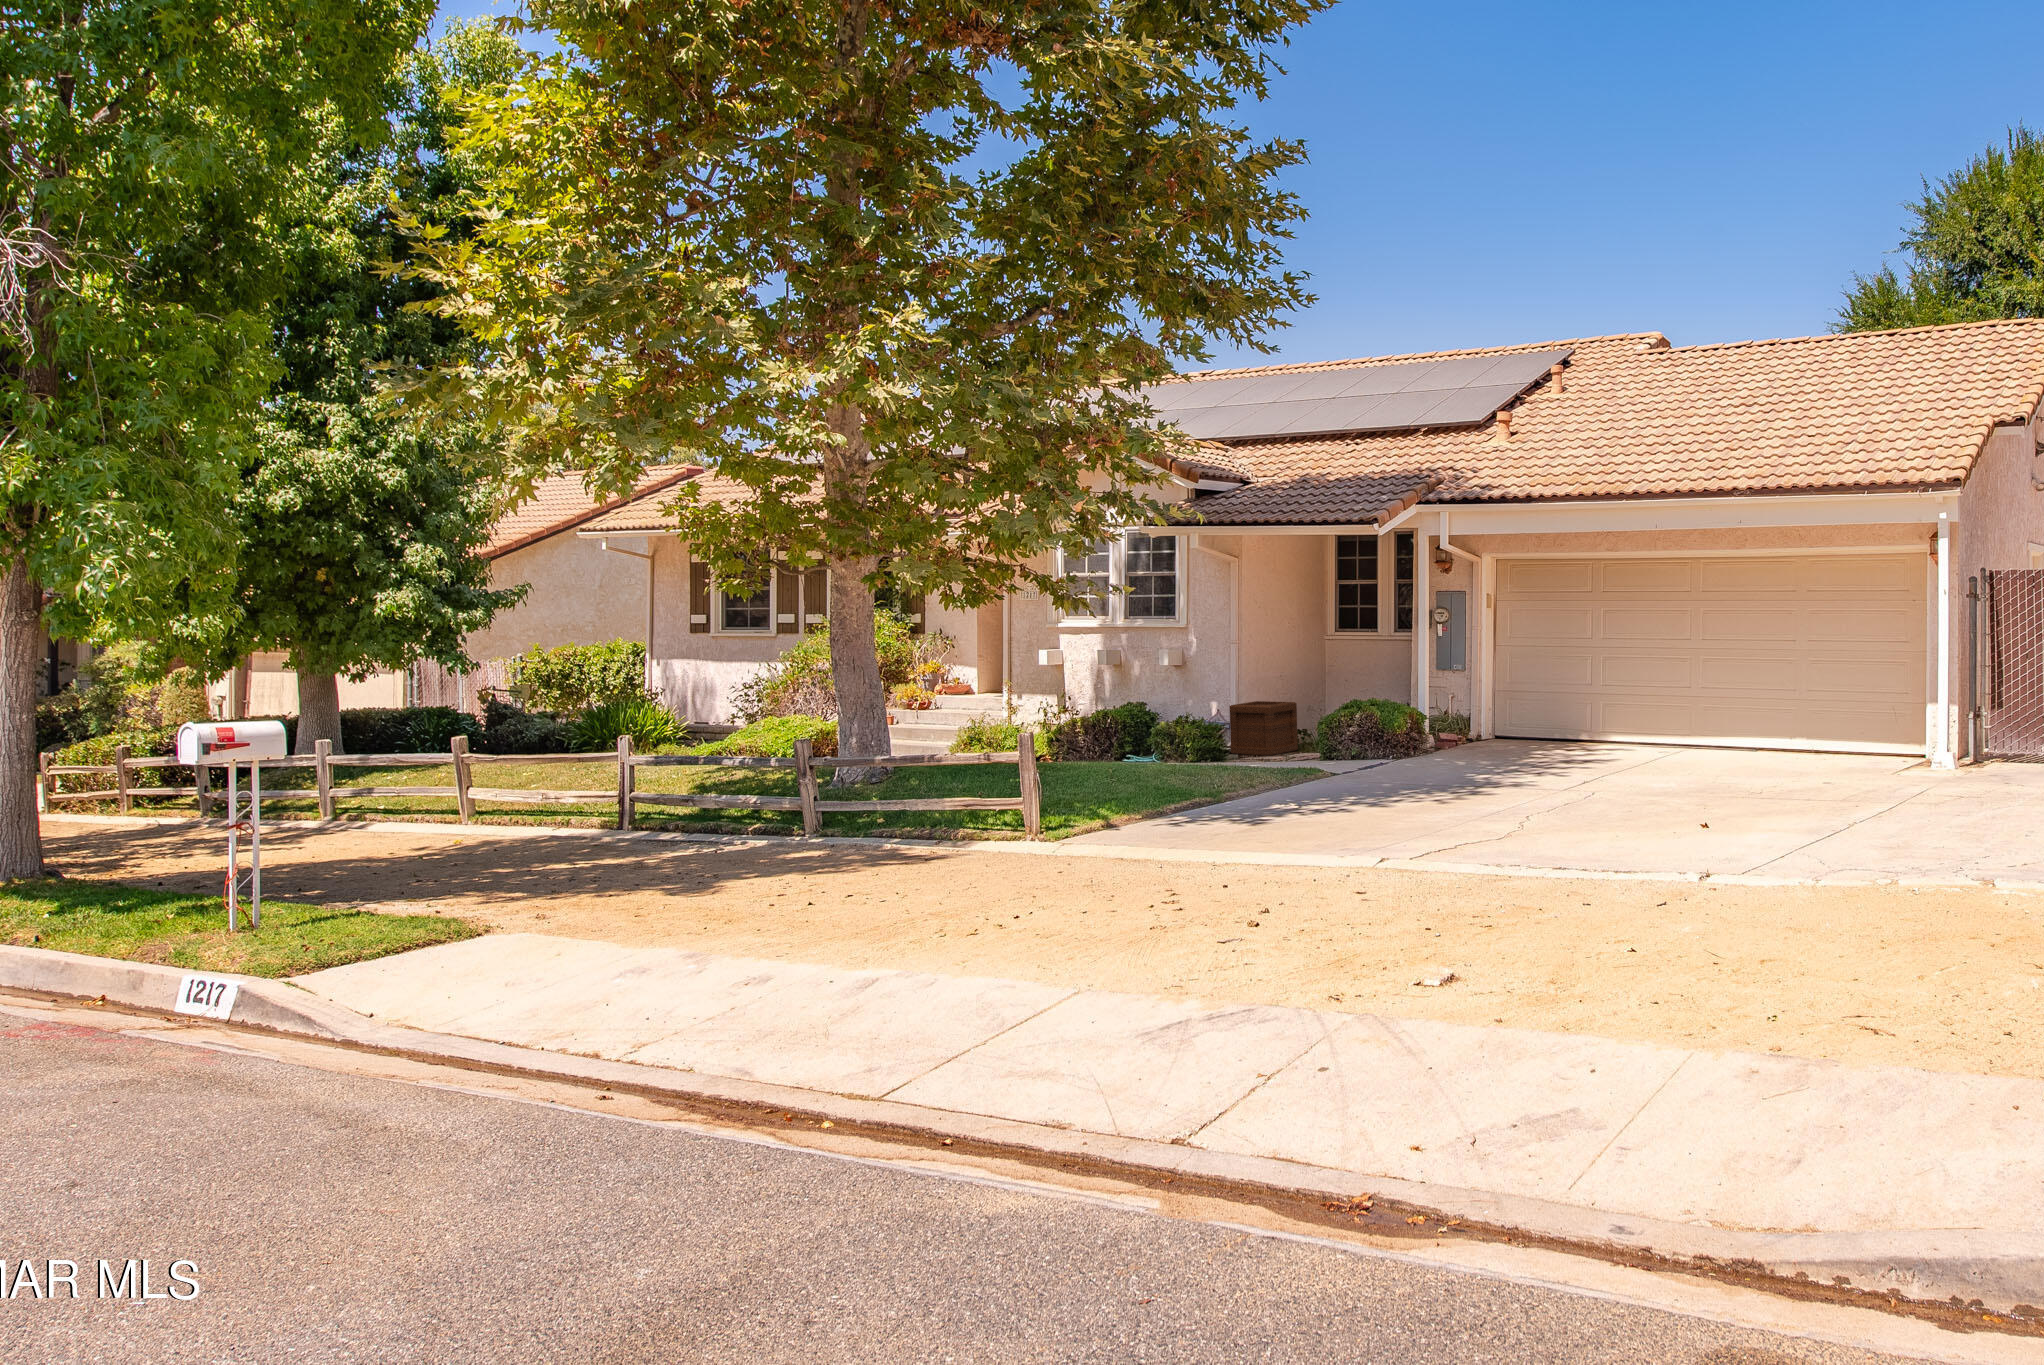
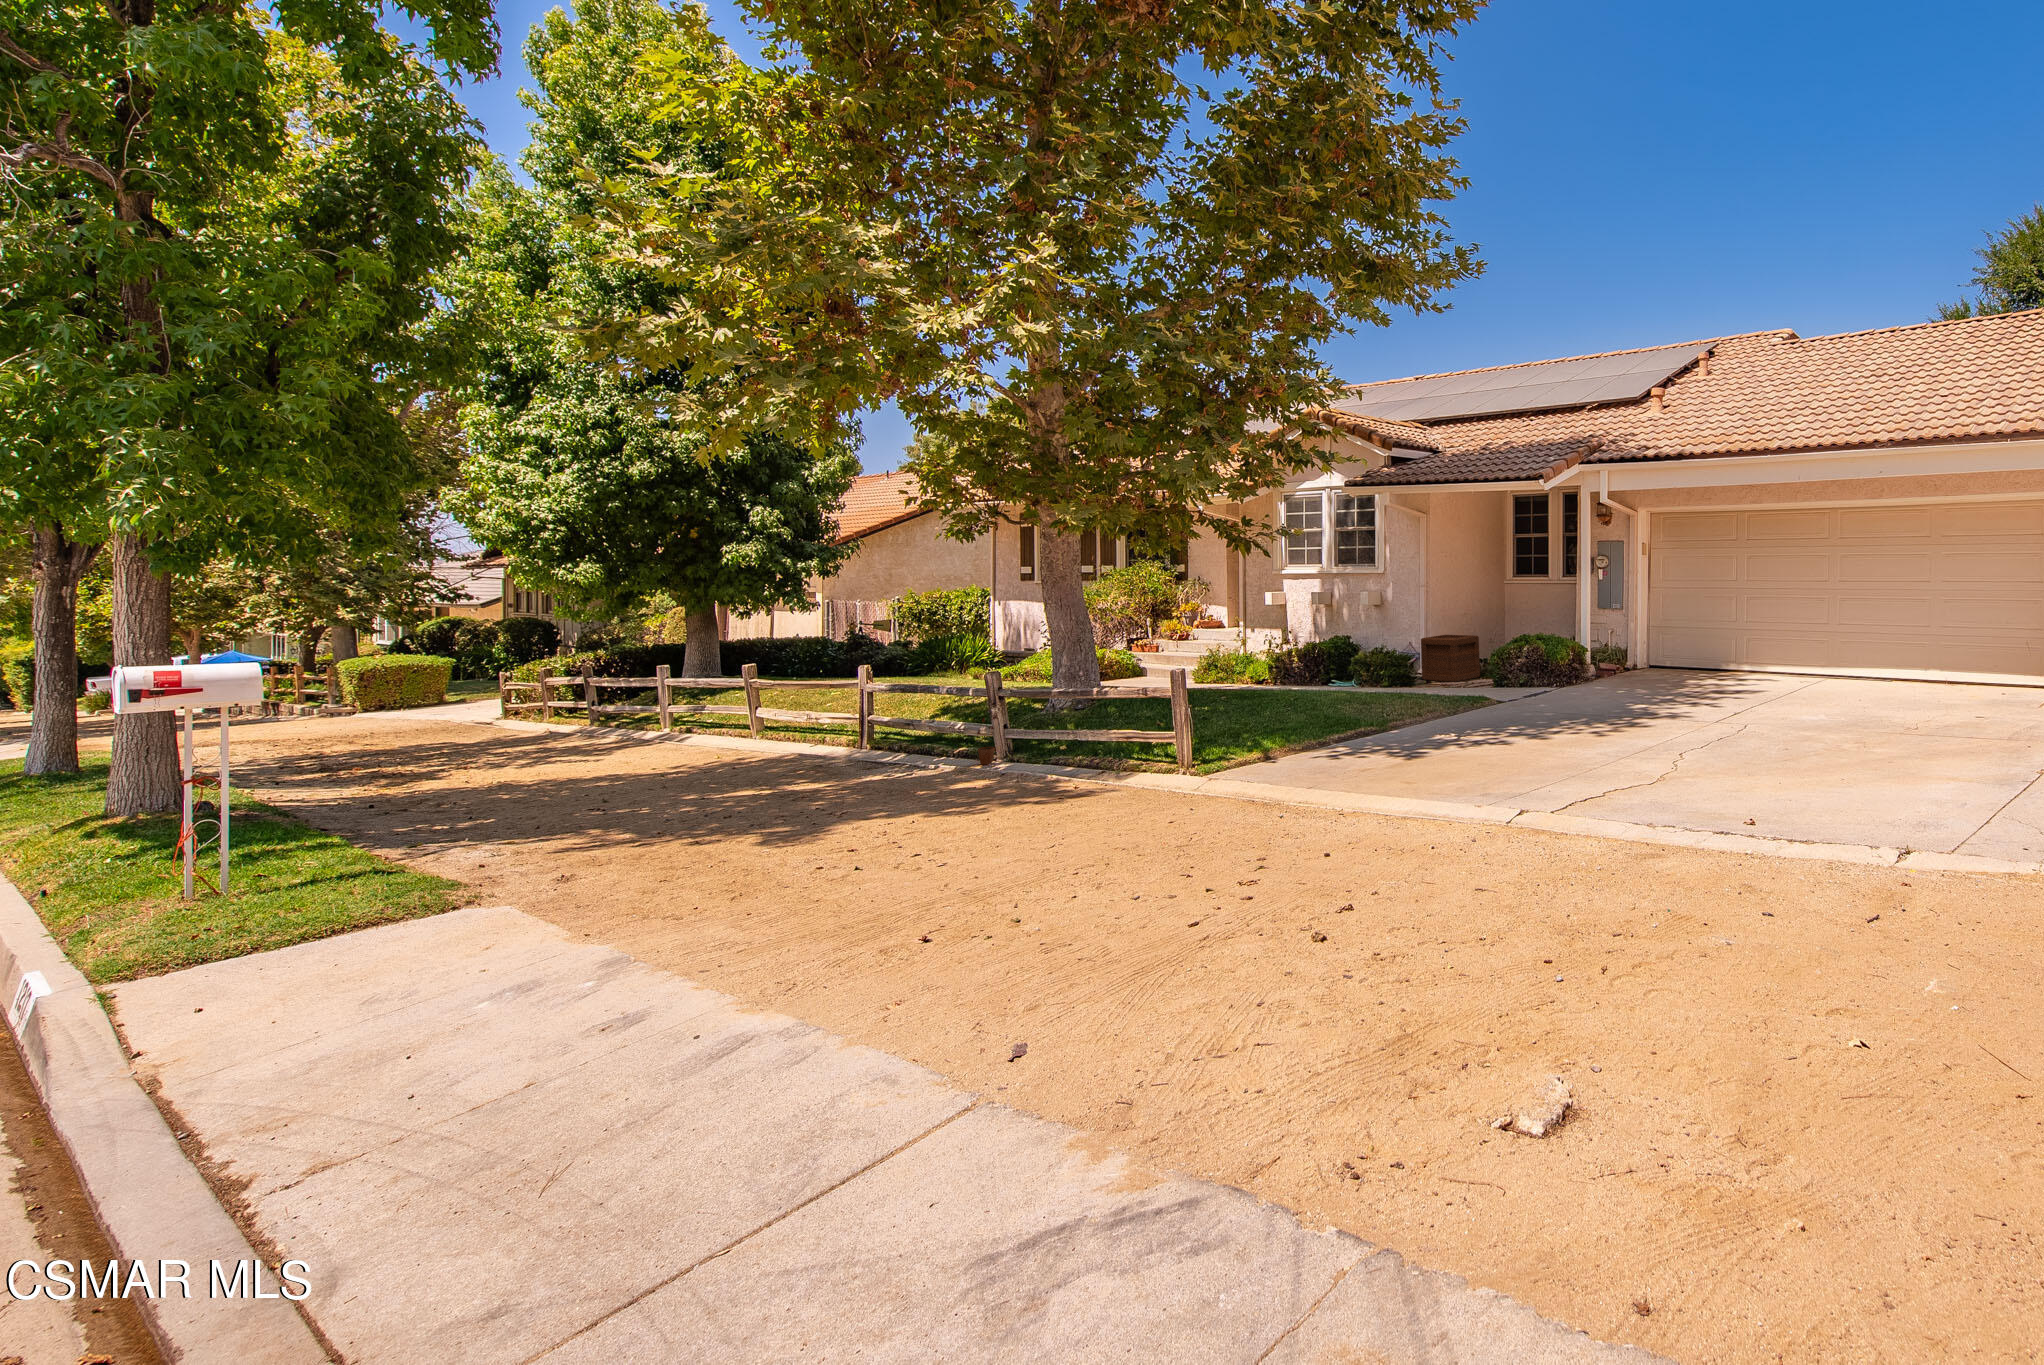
potted plant: none [795,785,817,837] -> present [977,715,997,765]

